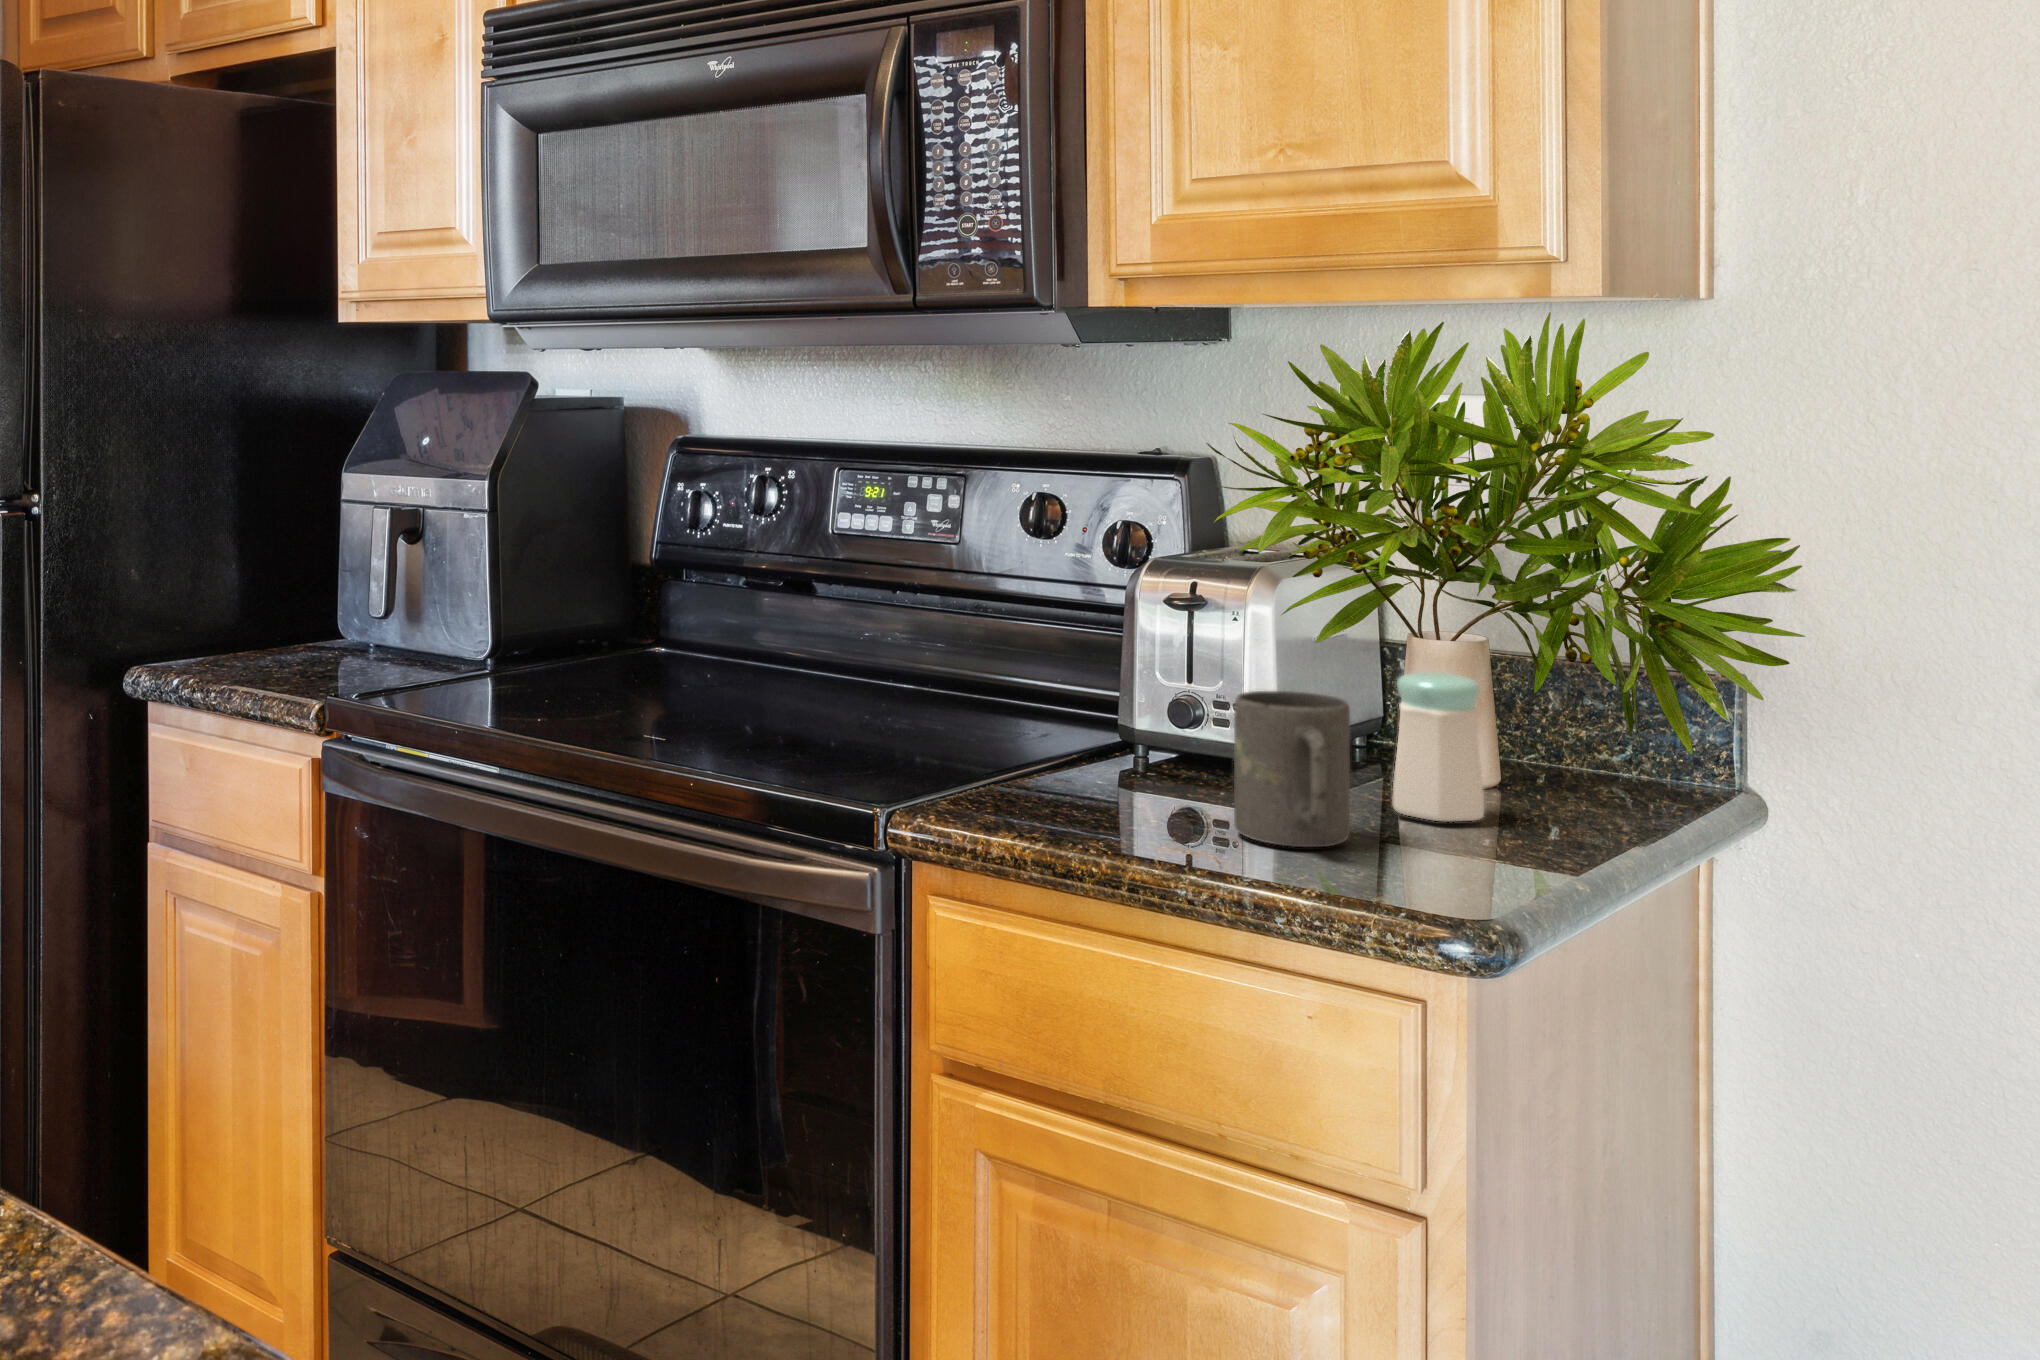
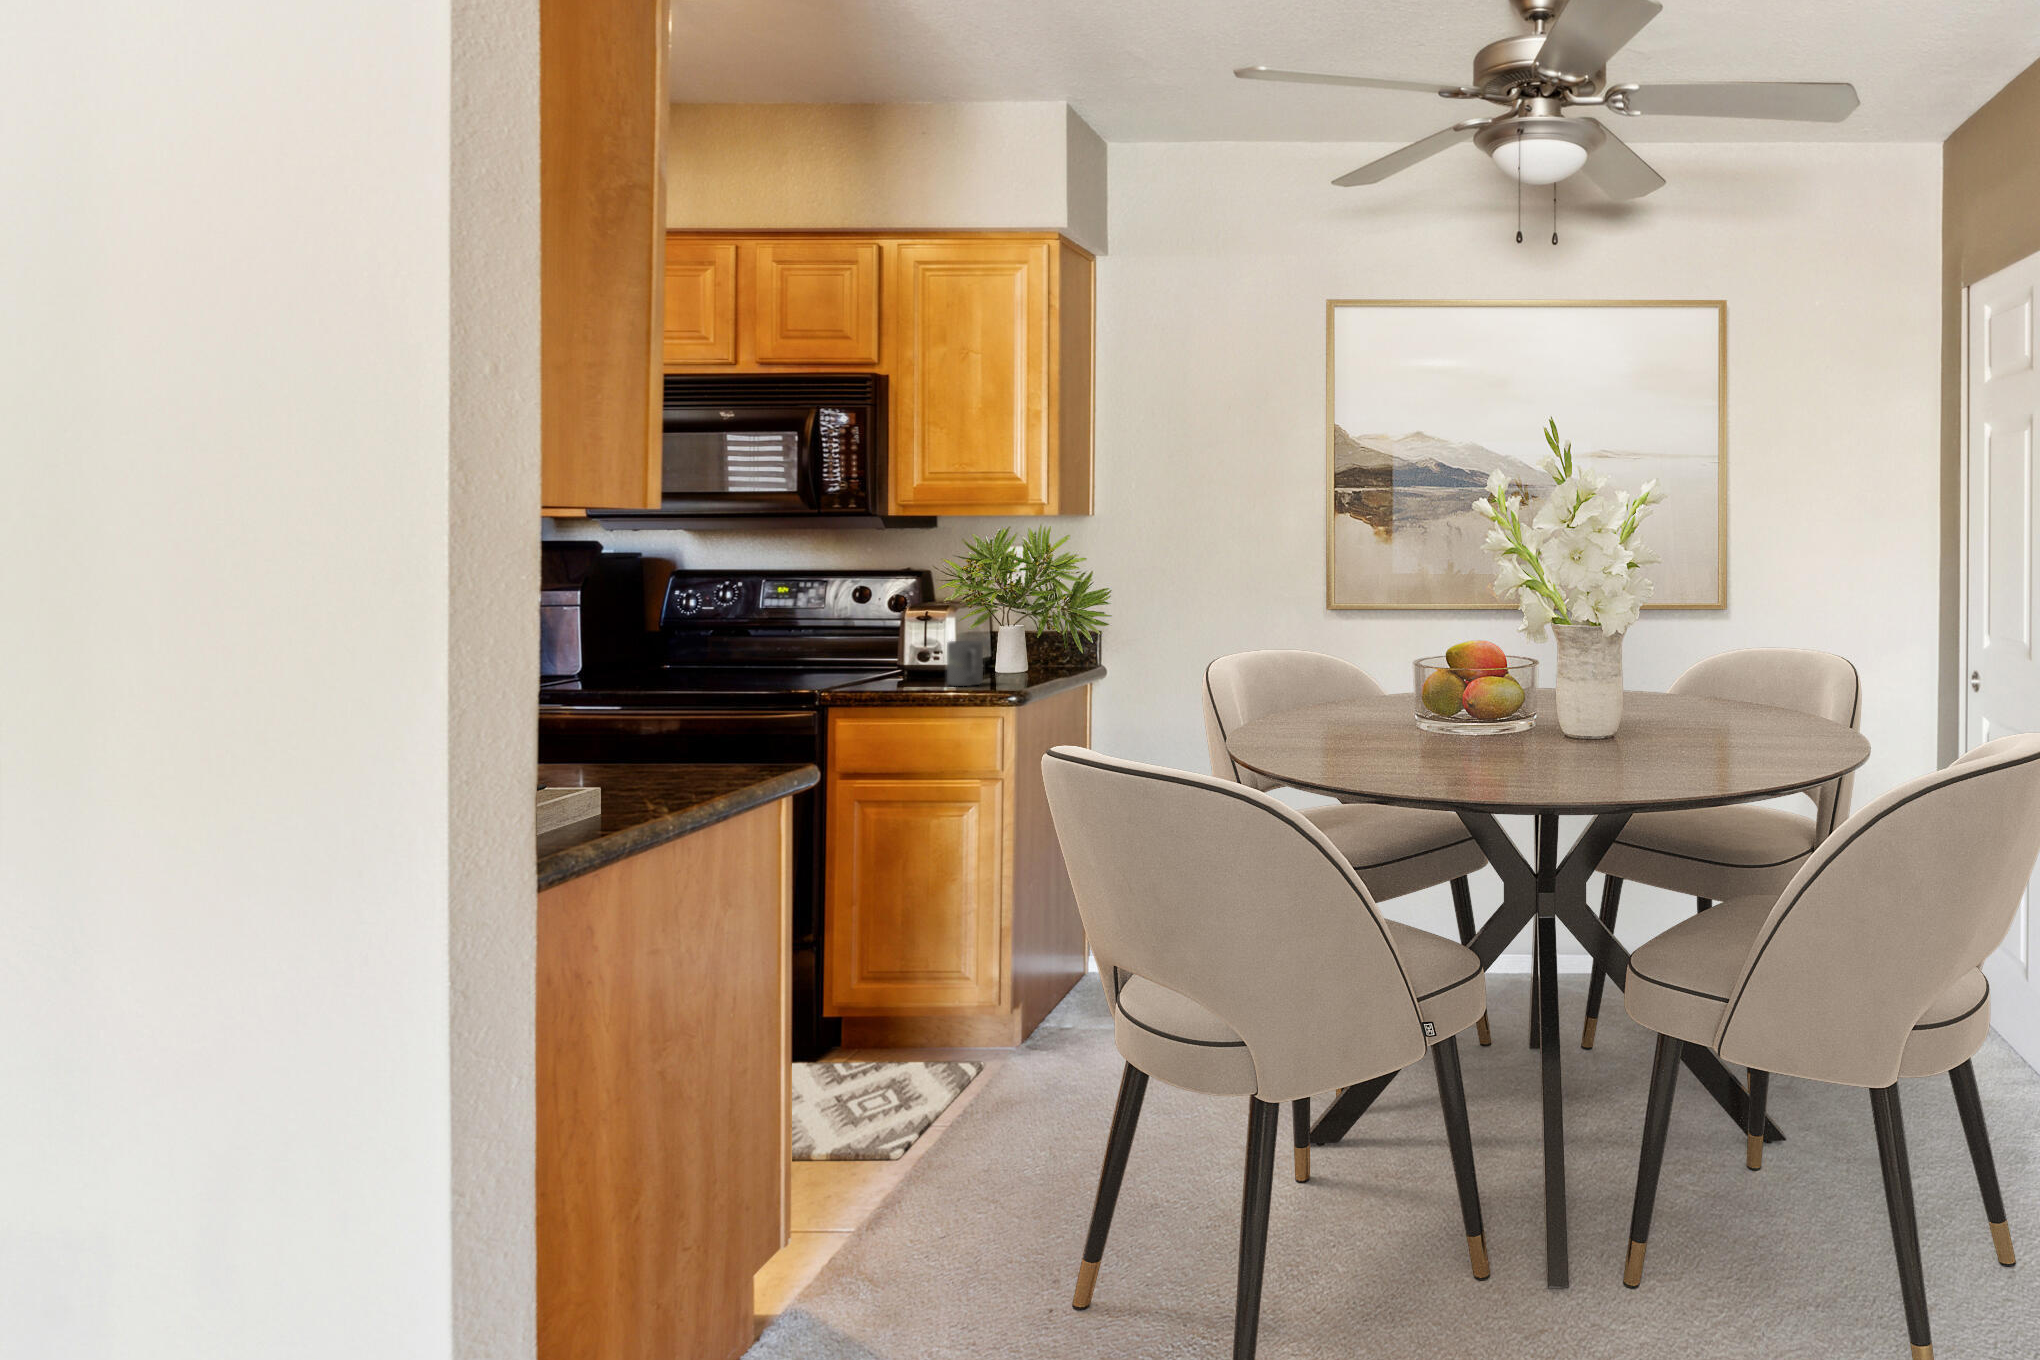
salt shaker: present [1393,672,1484,822] -> none [995,635,1022,679]

